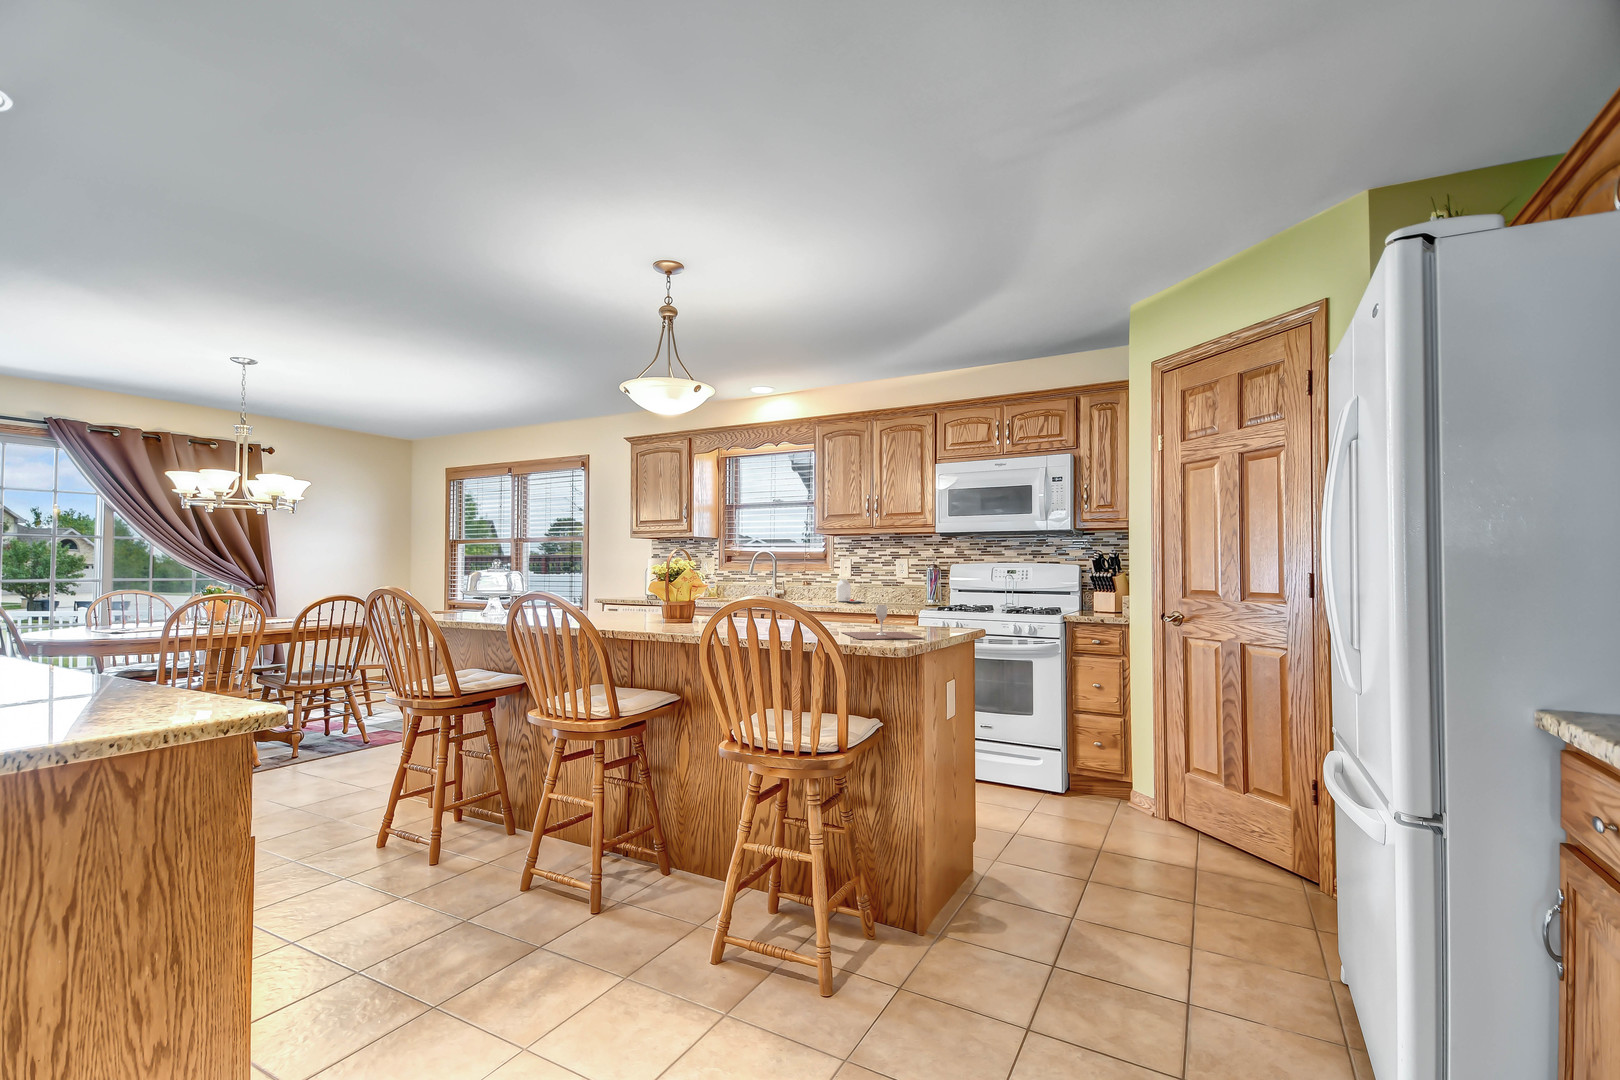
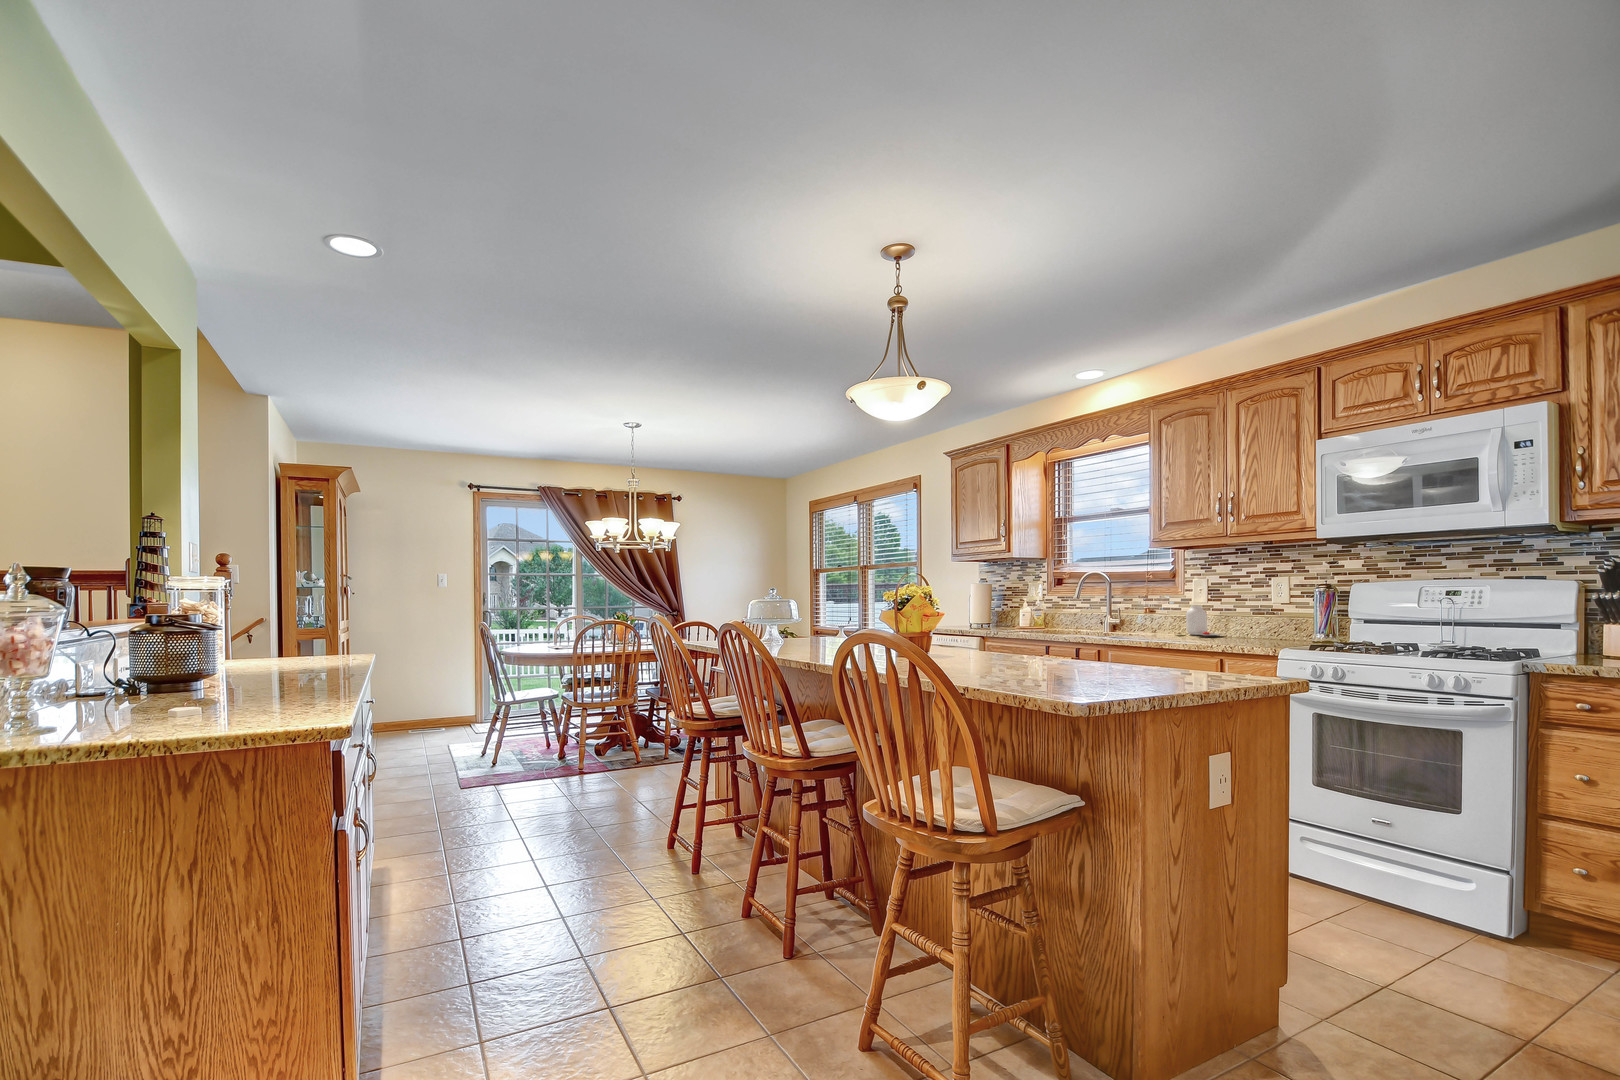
wine glass: present [842,605,923,639] -> none [1051,641,1150,689]

